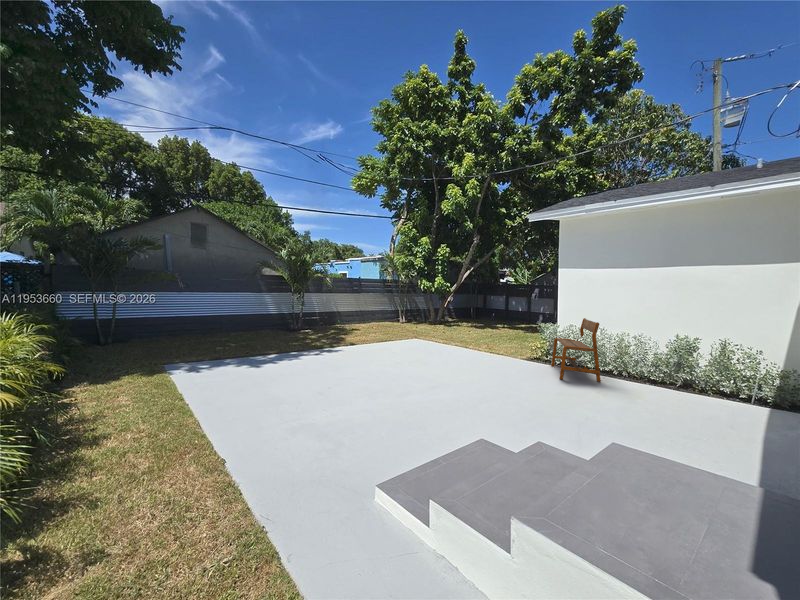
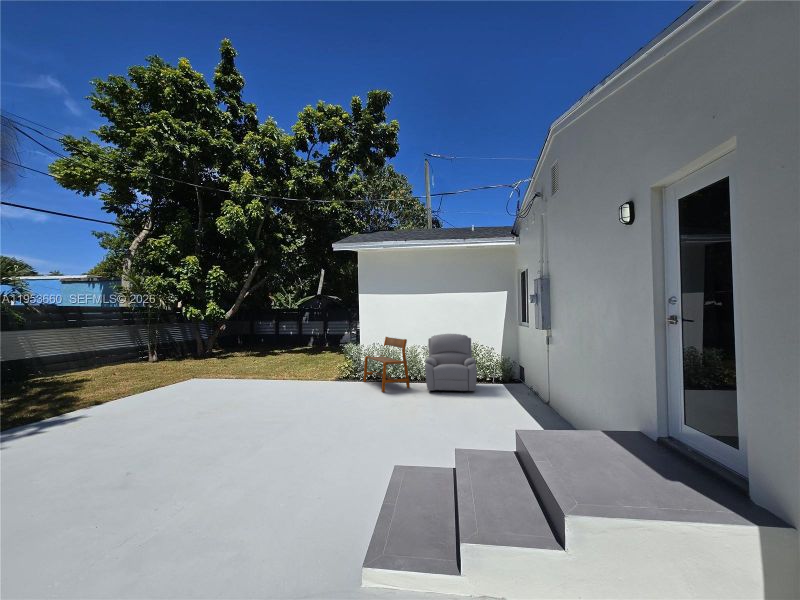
chair: none [616,321,713,405] -> present [425,334,477,392]

